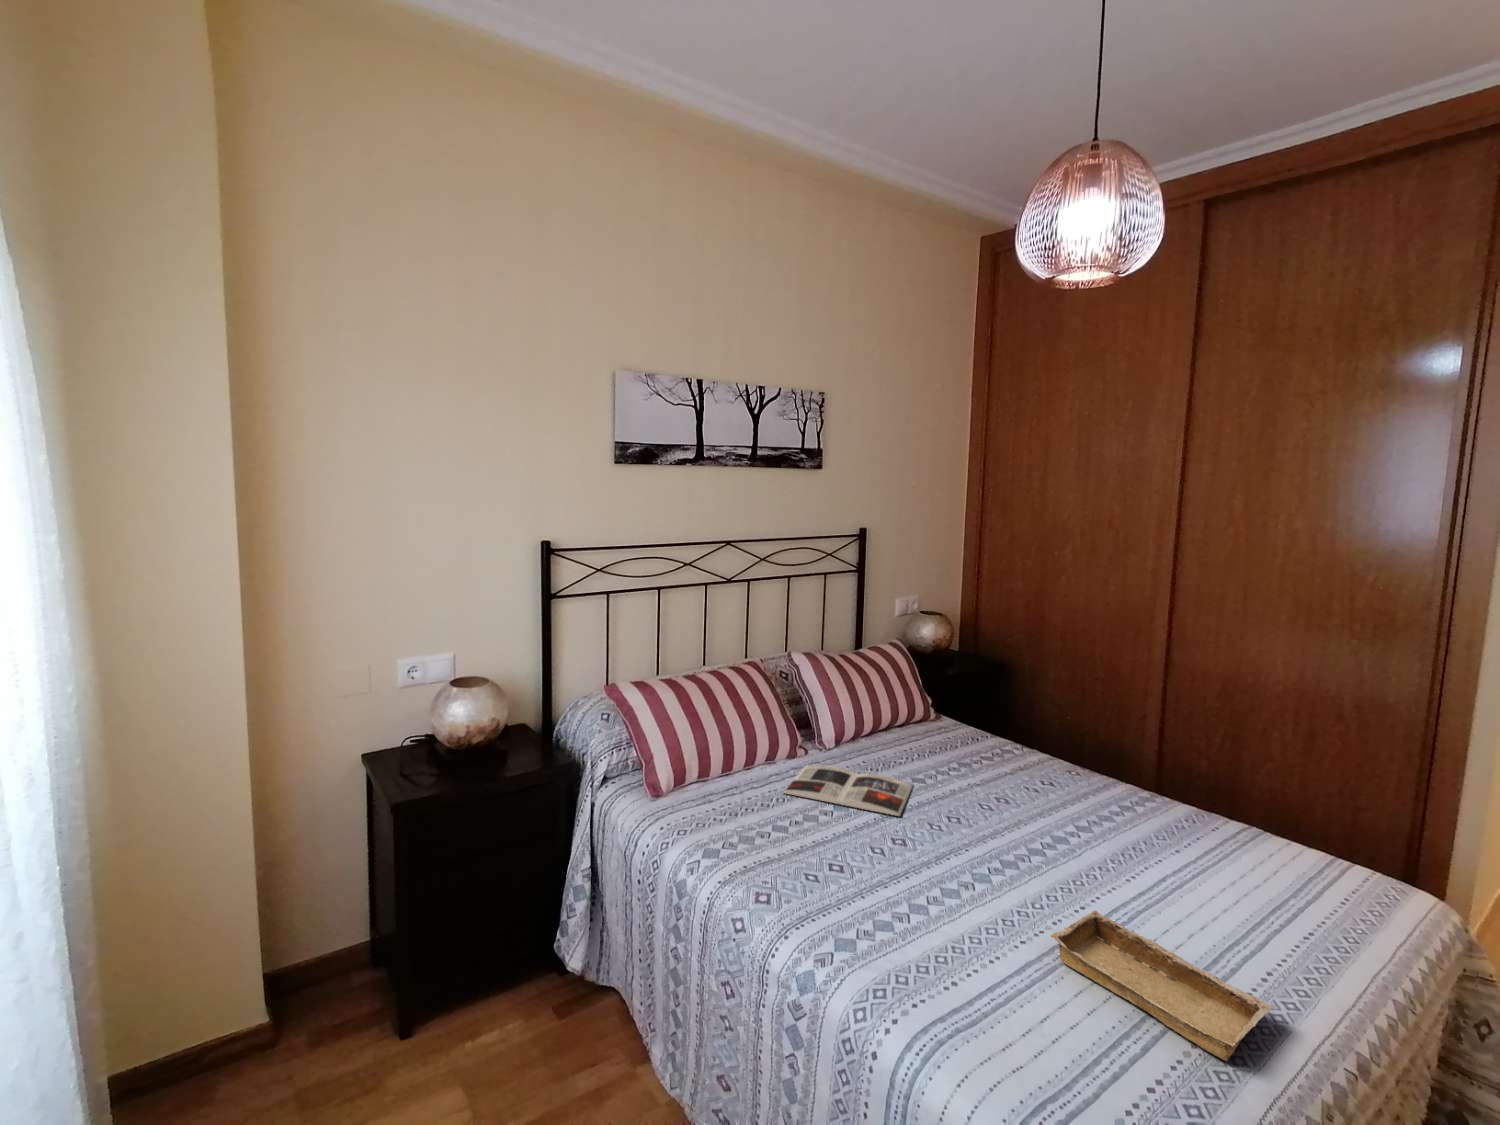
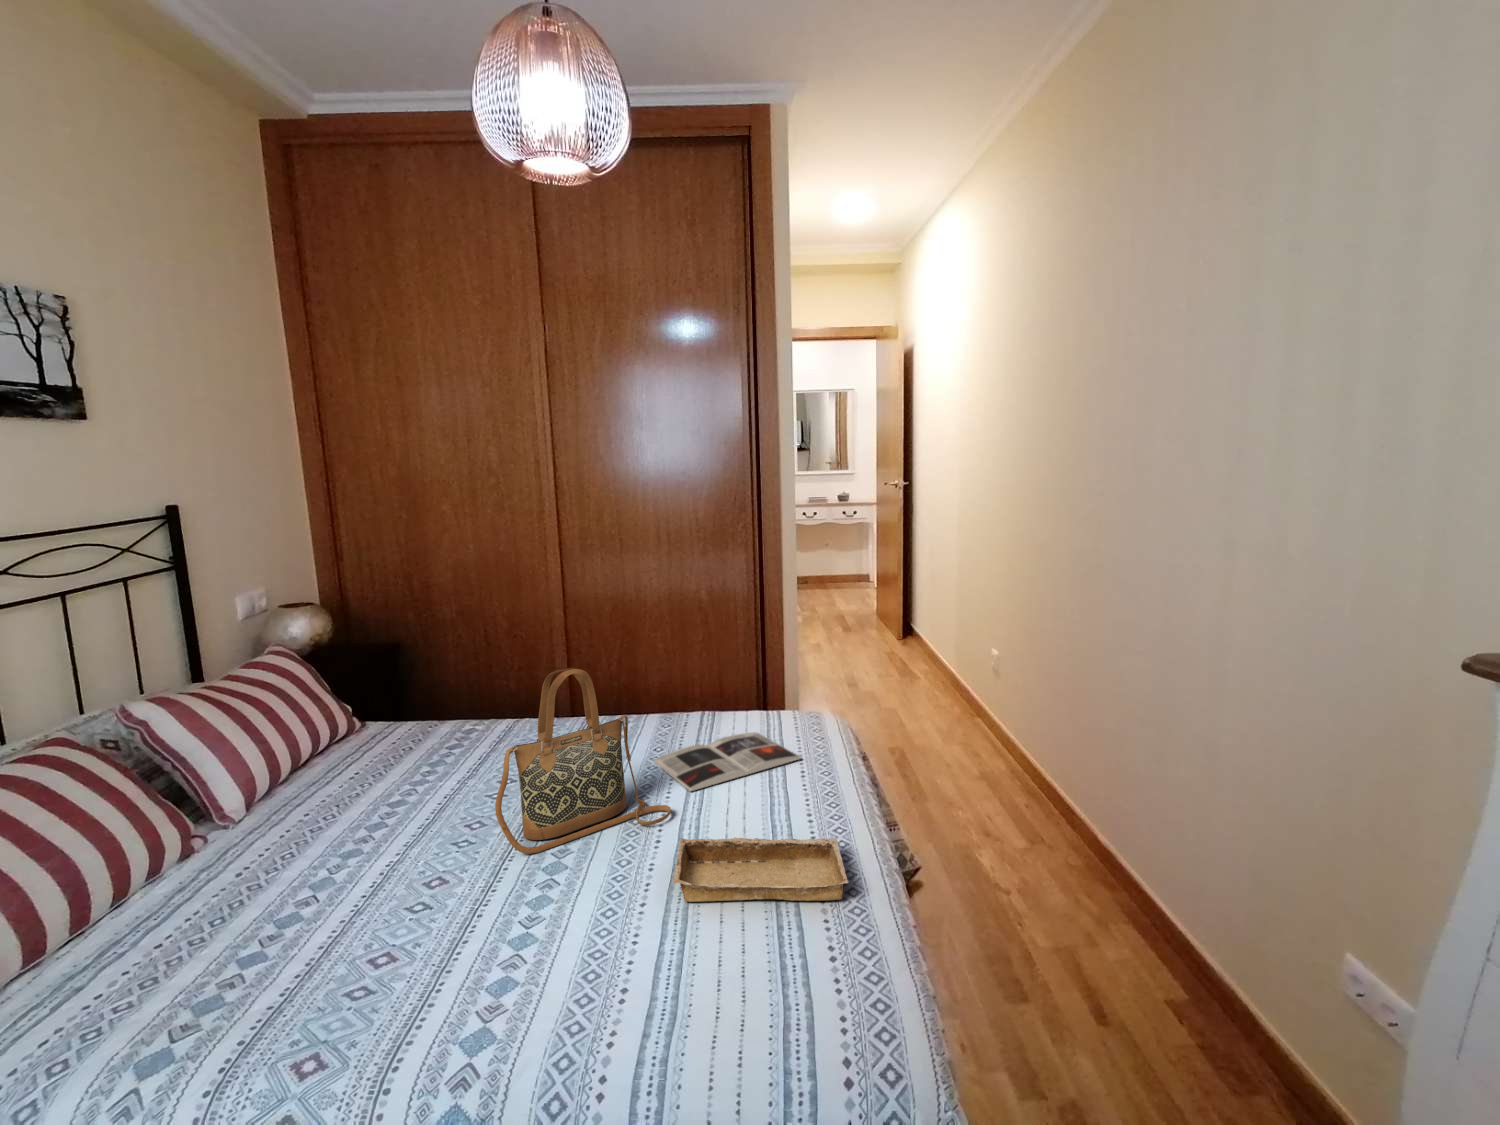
handbag: none [954,715,1119,892] -> present [495,668,671,854]
magazine: present [783,765,913,816] -> present [654,732,801,791]

